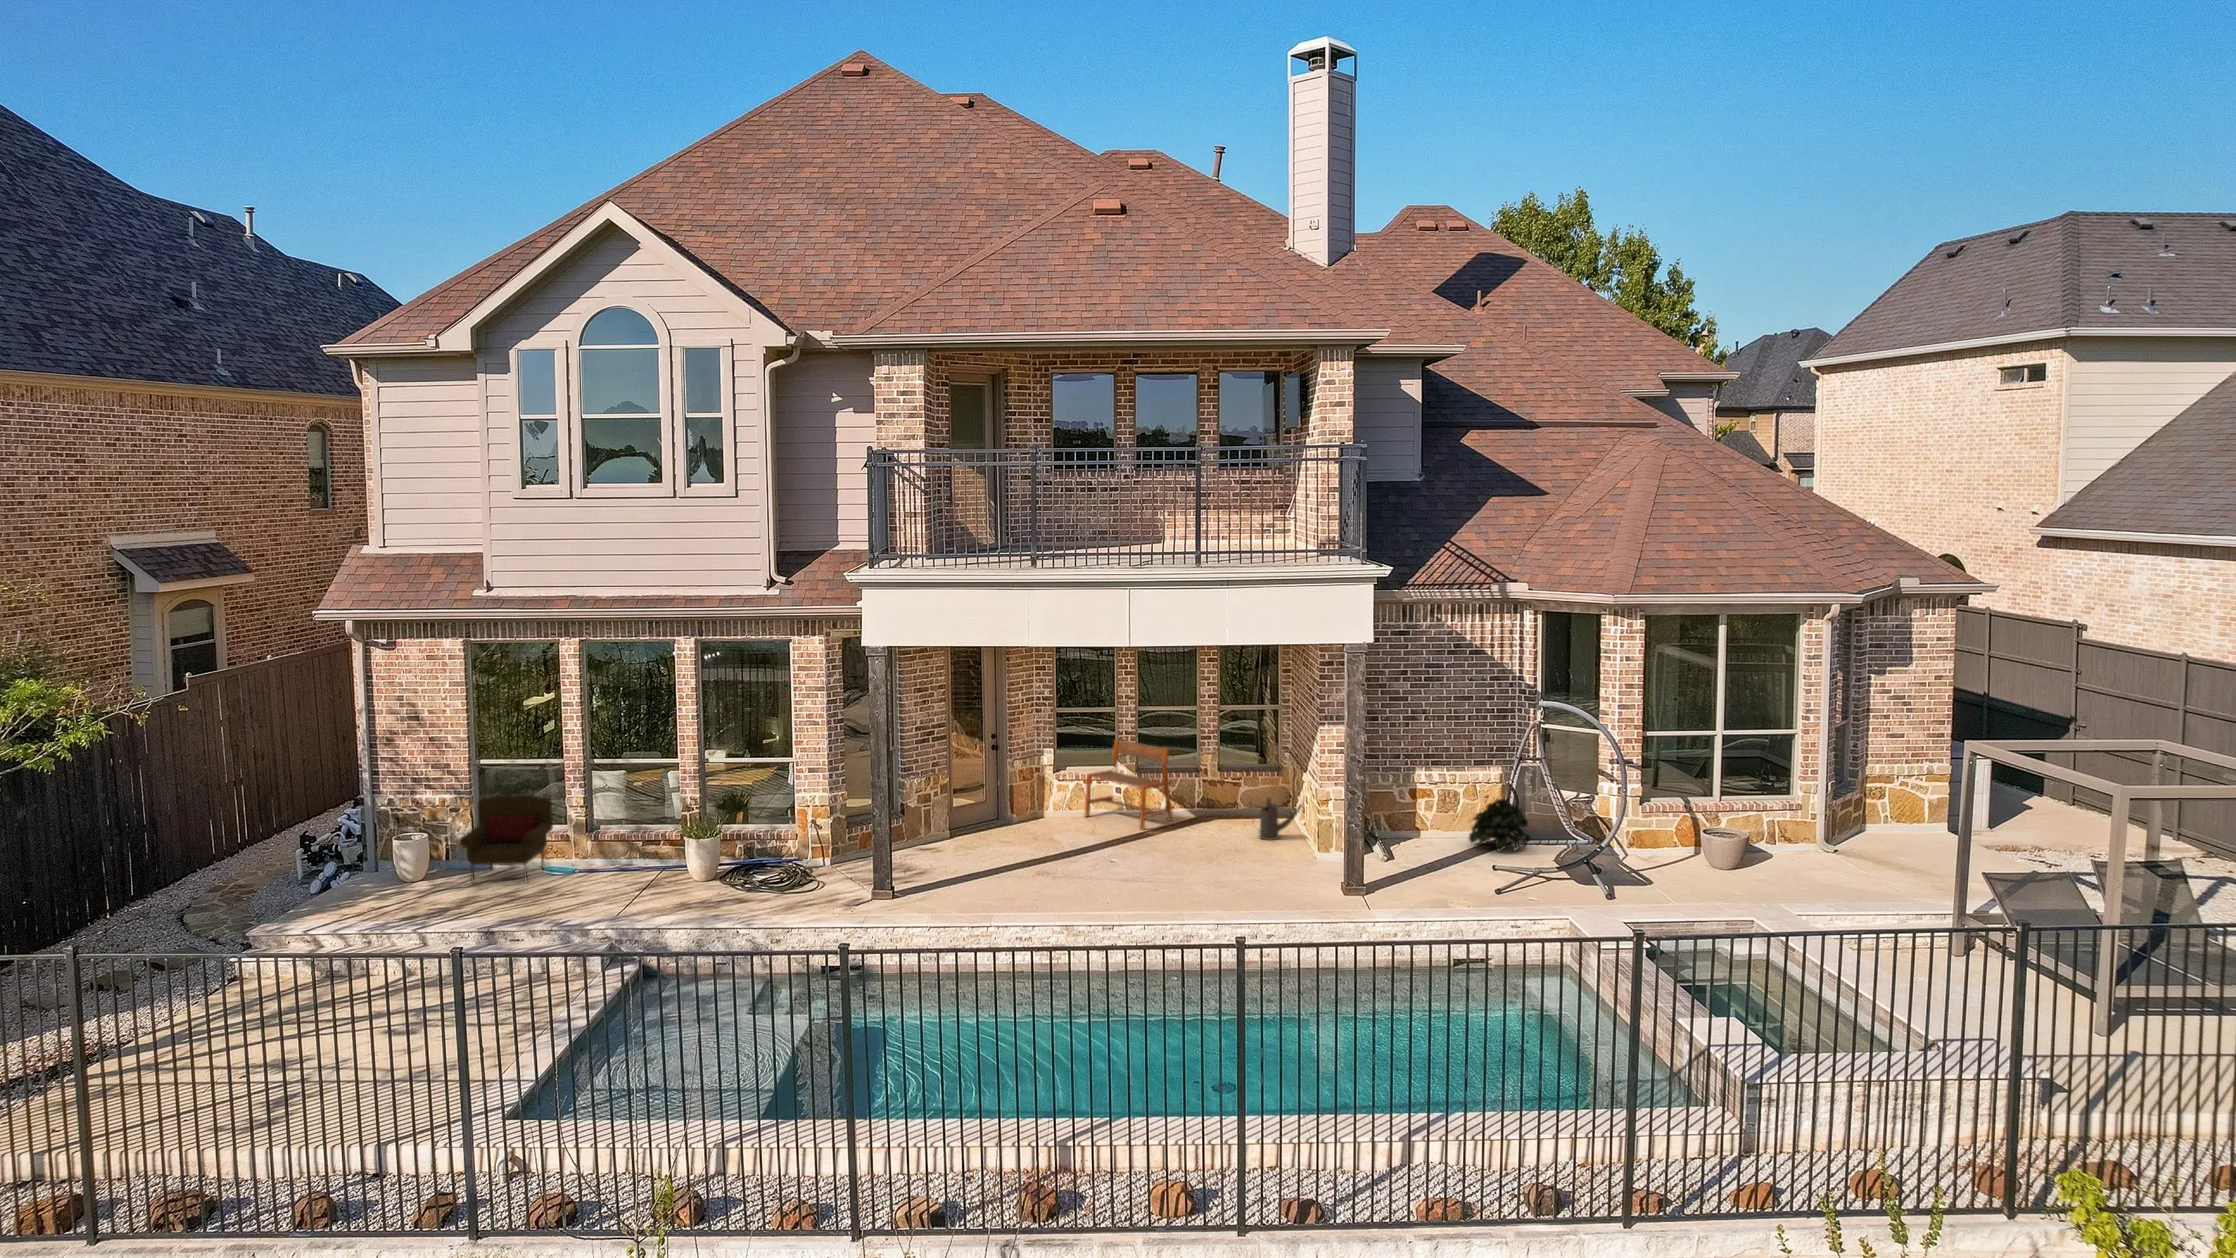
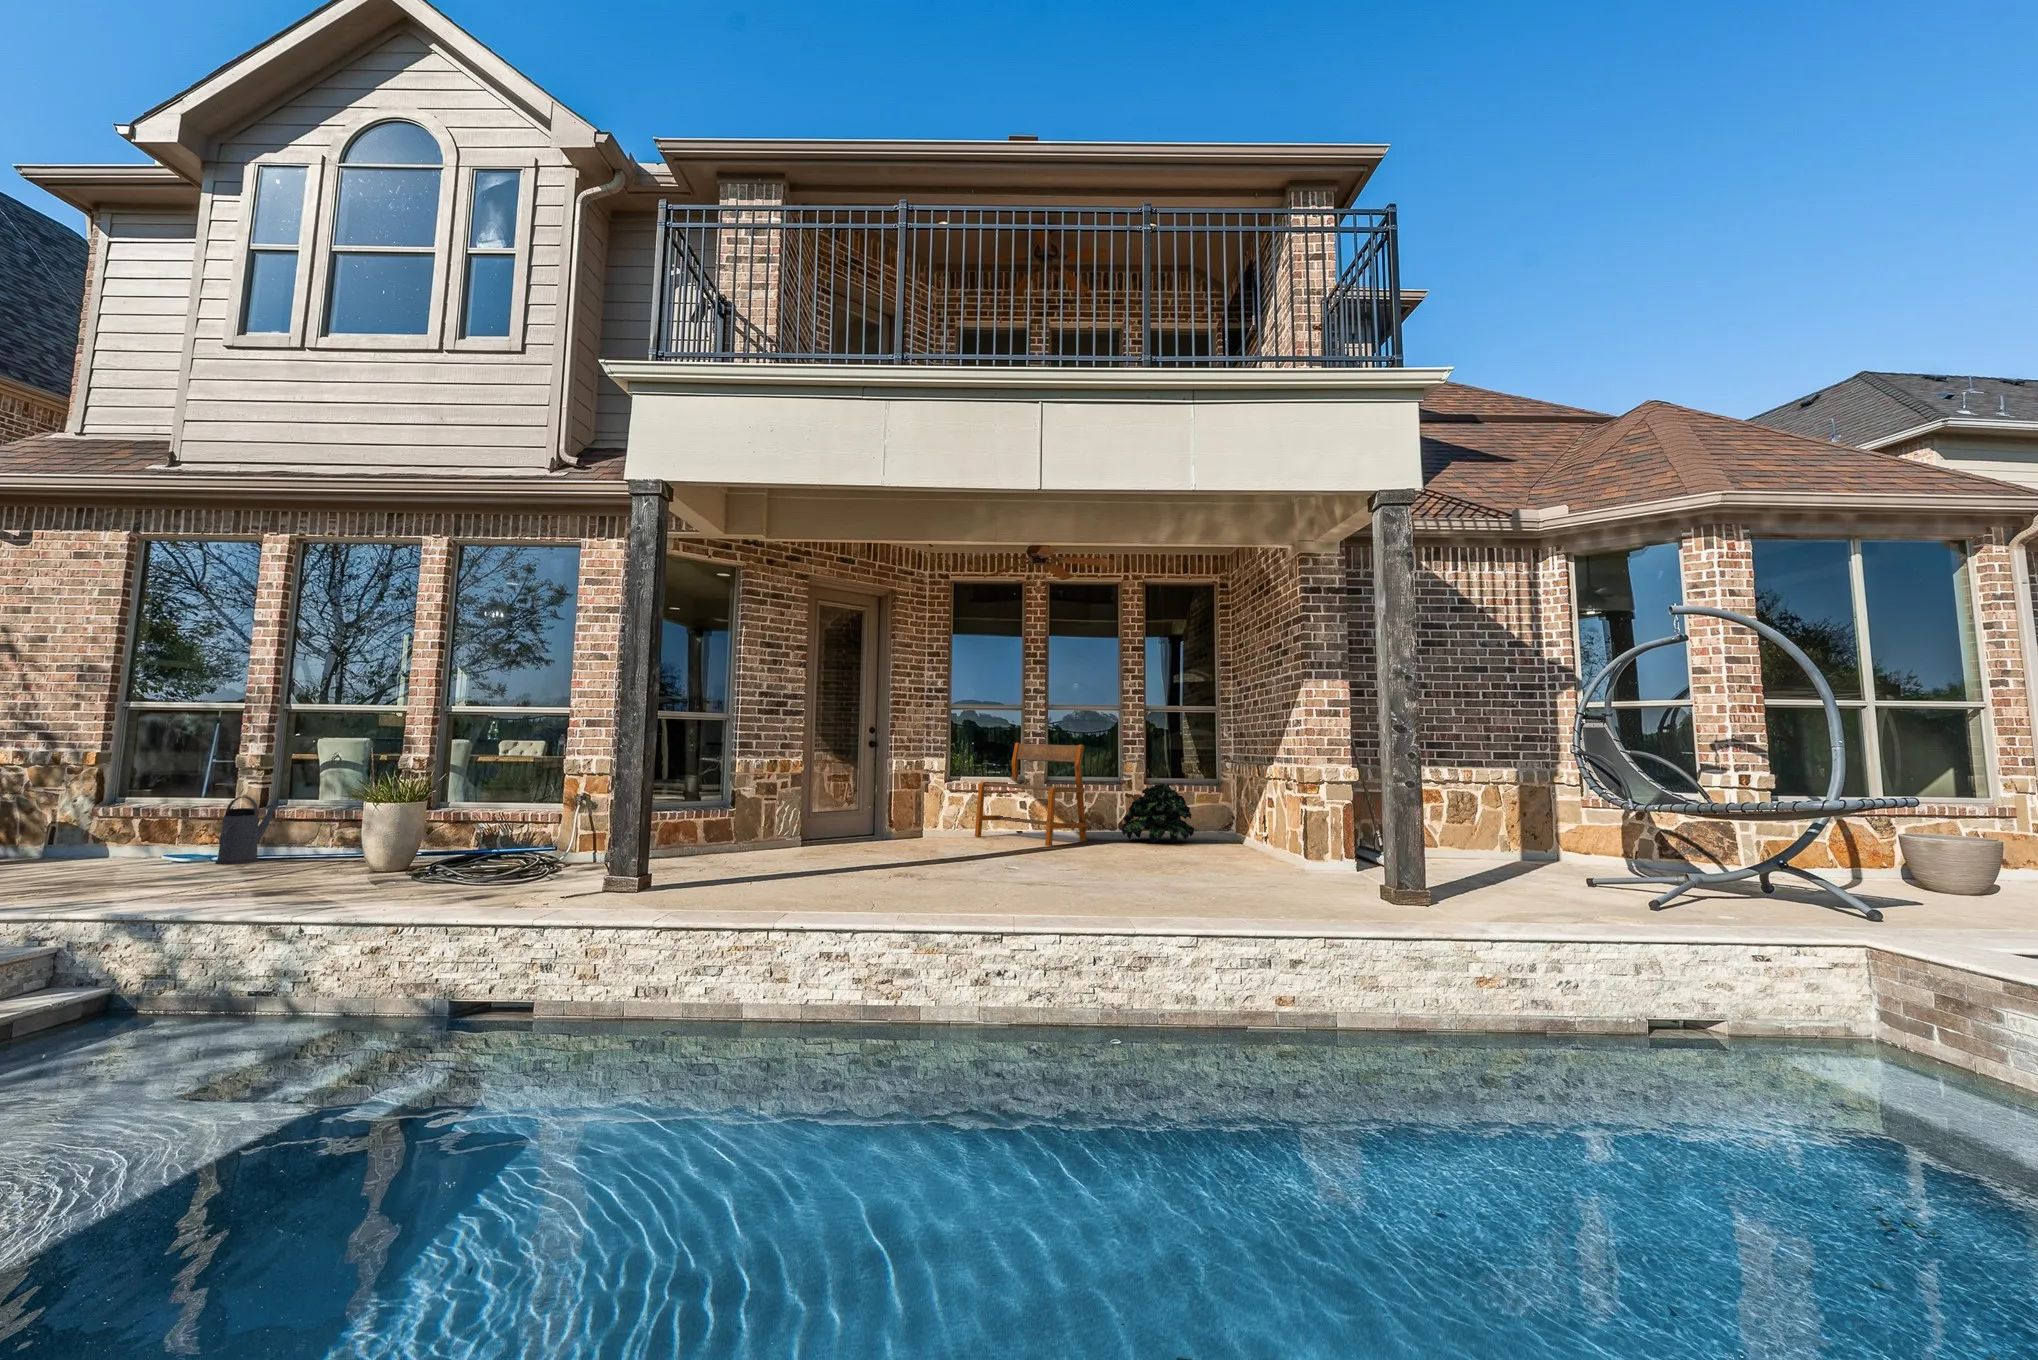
armchair: present [459,795,553,883] -> none [23,746,212,866]
watering can: present [1259,798,1302,840] -> present [216,796,278,864]
potted plant: present [1469,799,1530,851] -> present [1122,784,1194,843]

